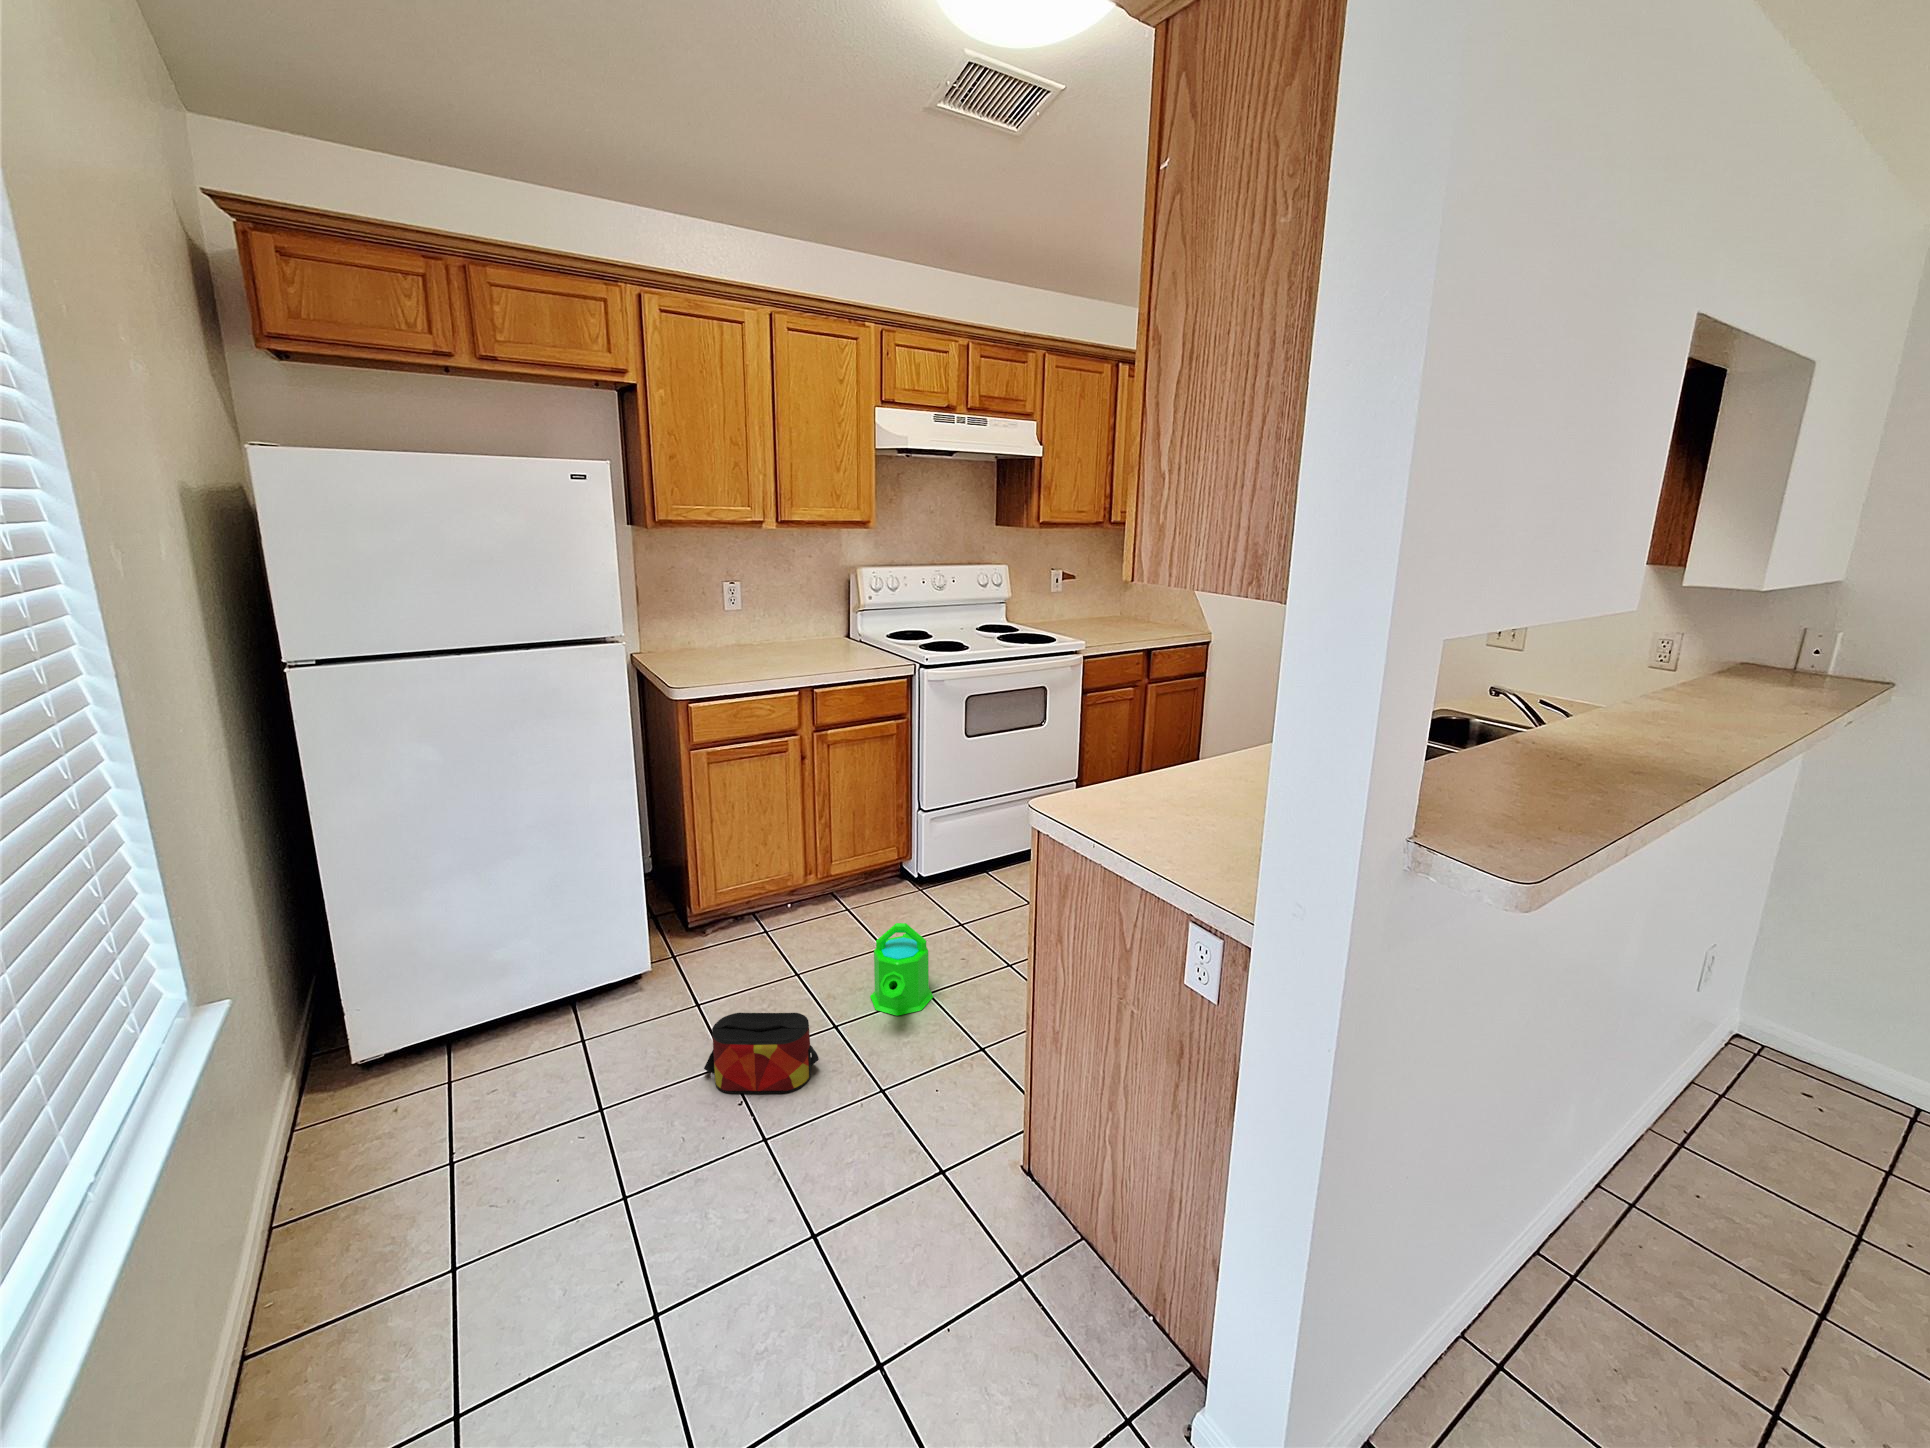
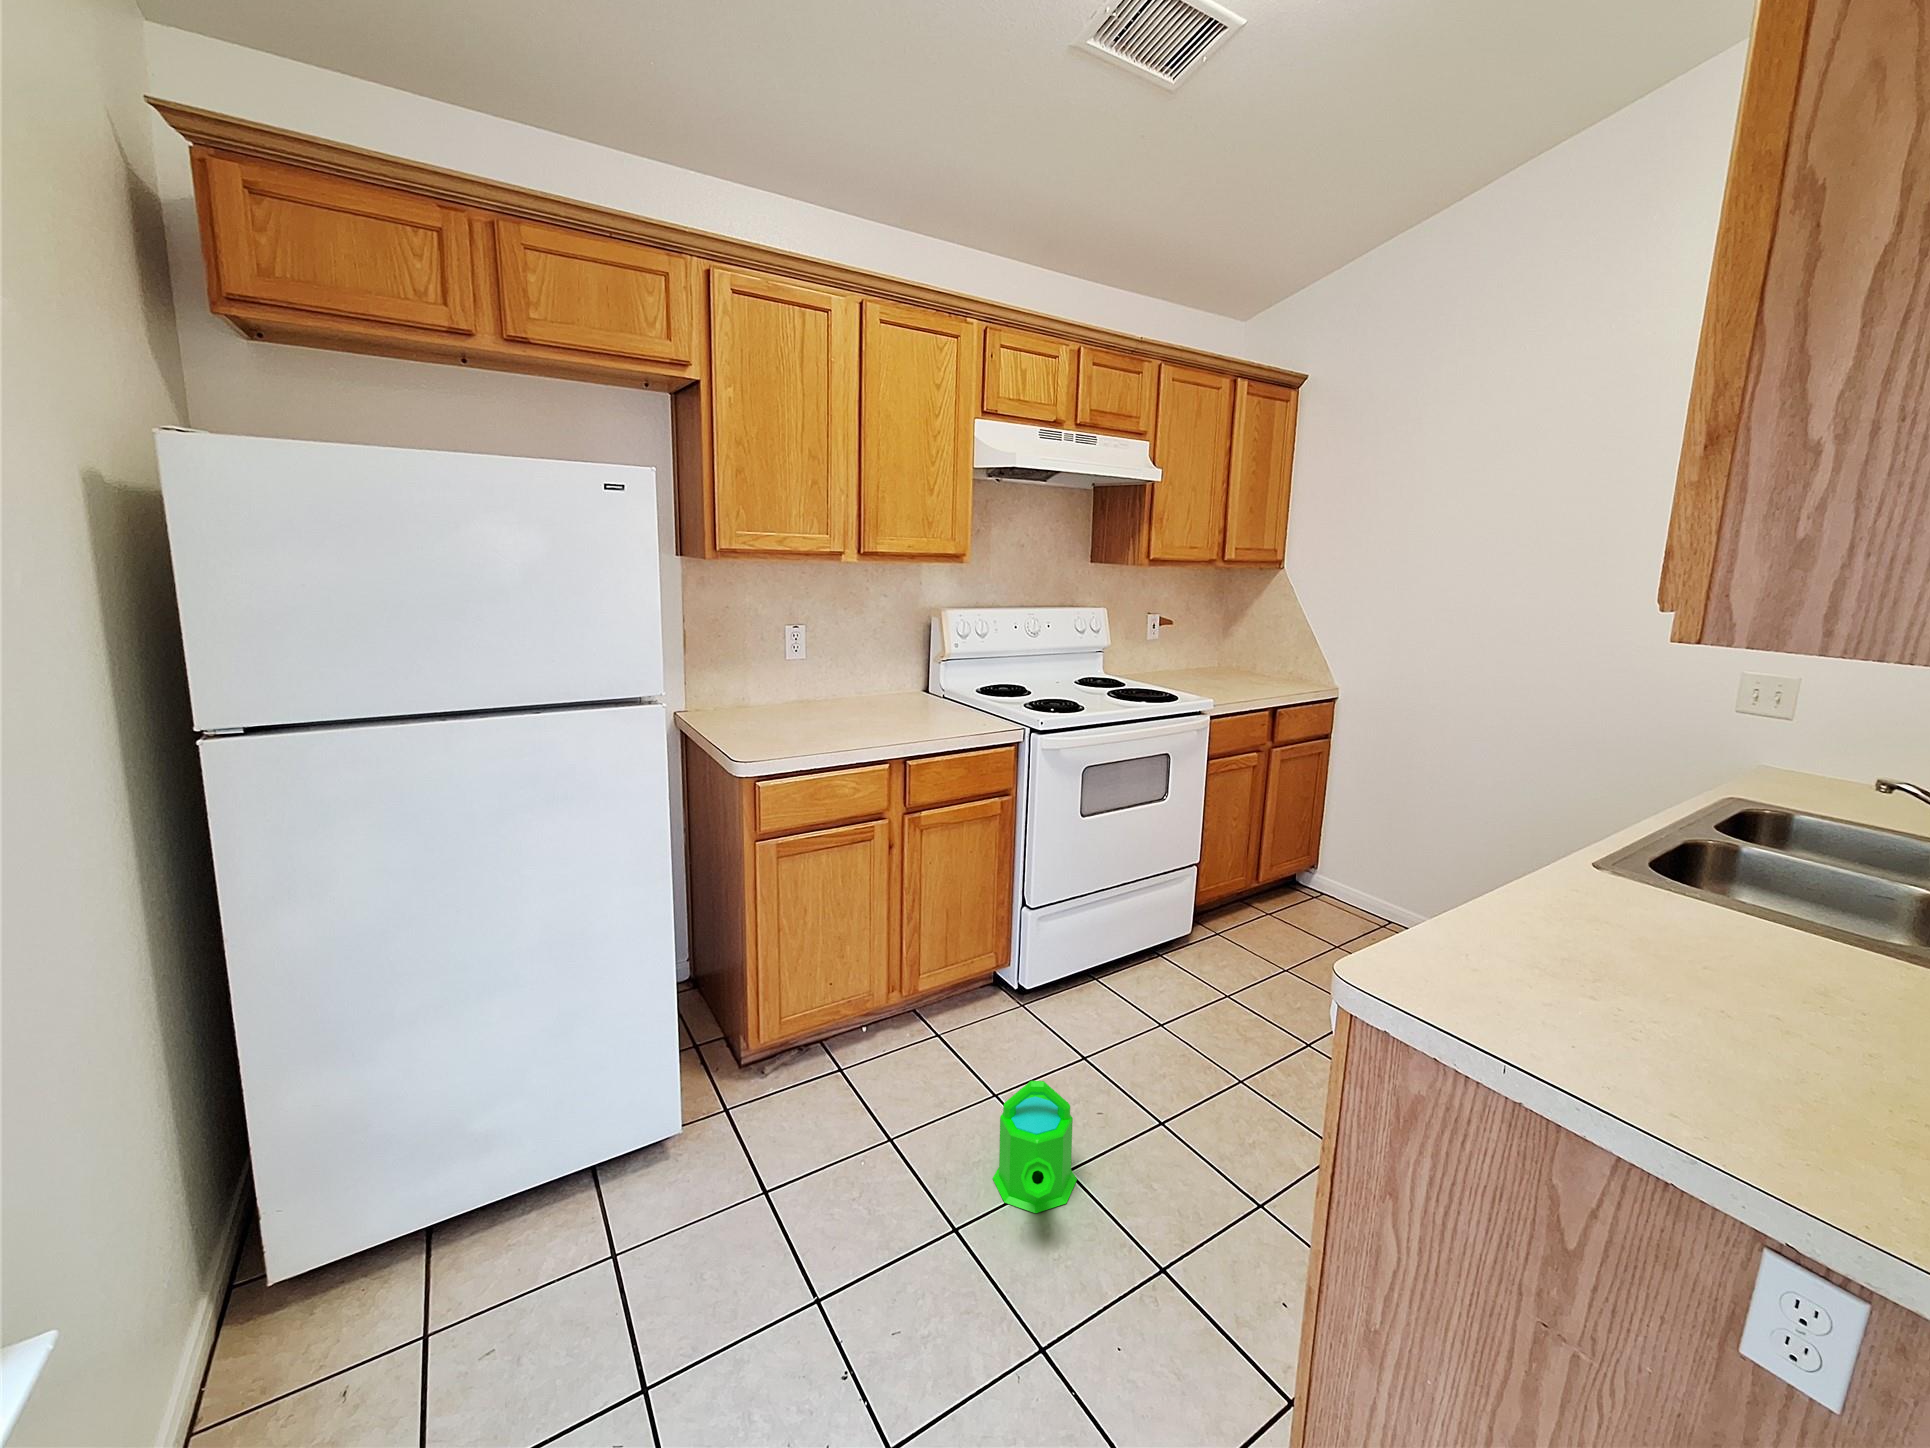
bag: present [704,1013,819,1093] -> none [786,1229,947,1359]

